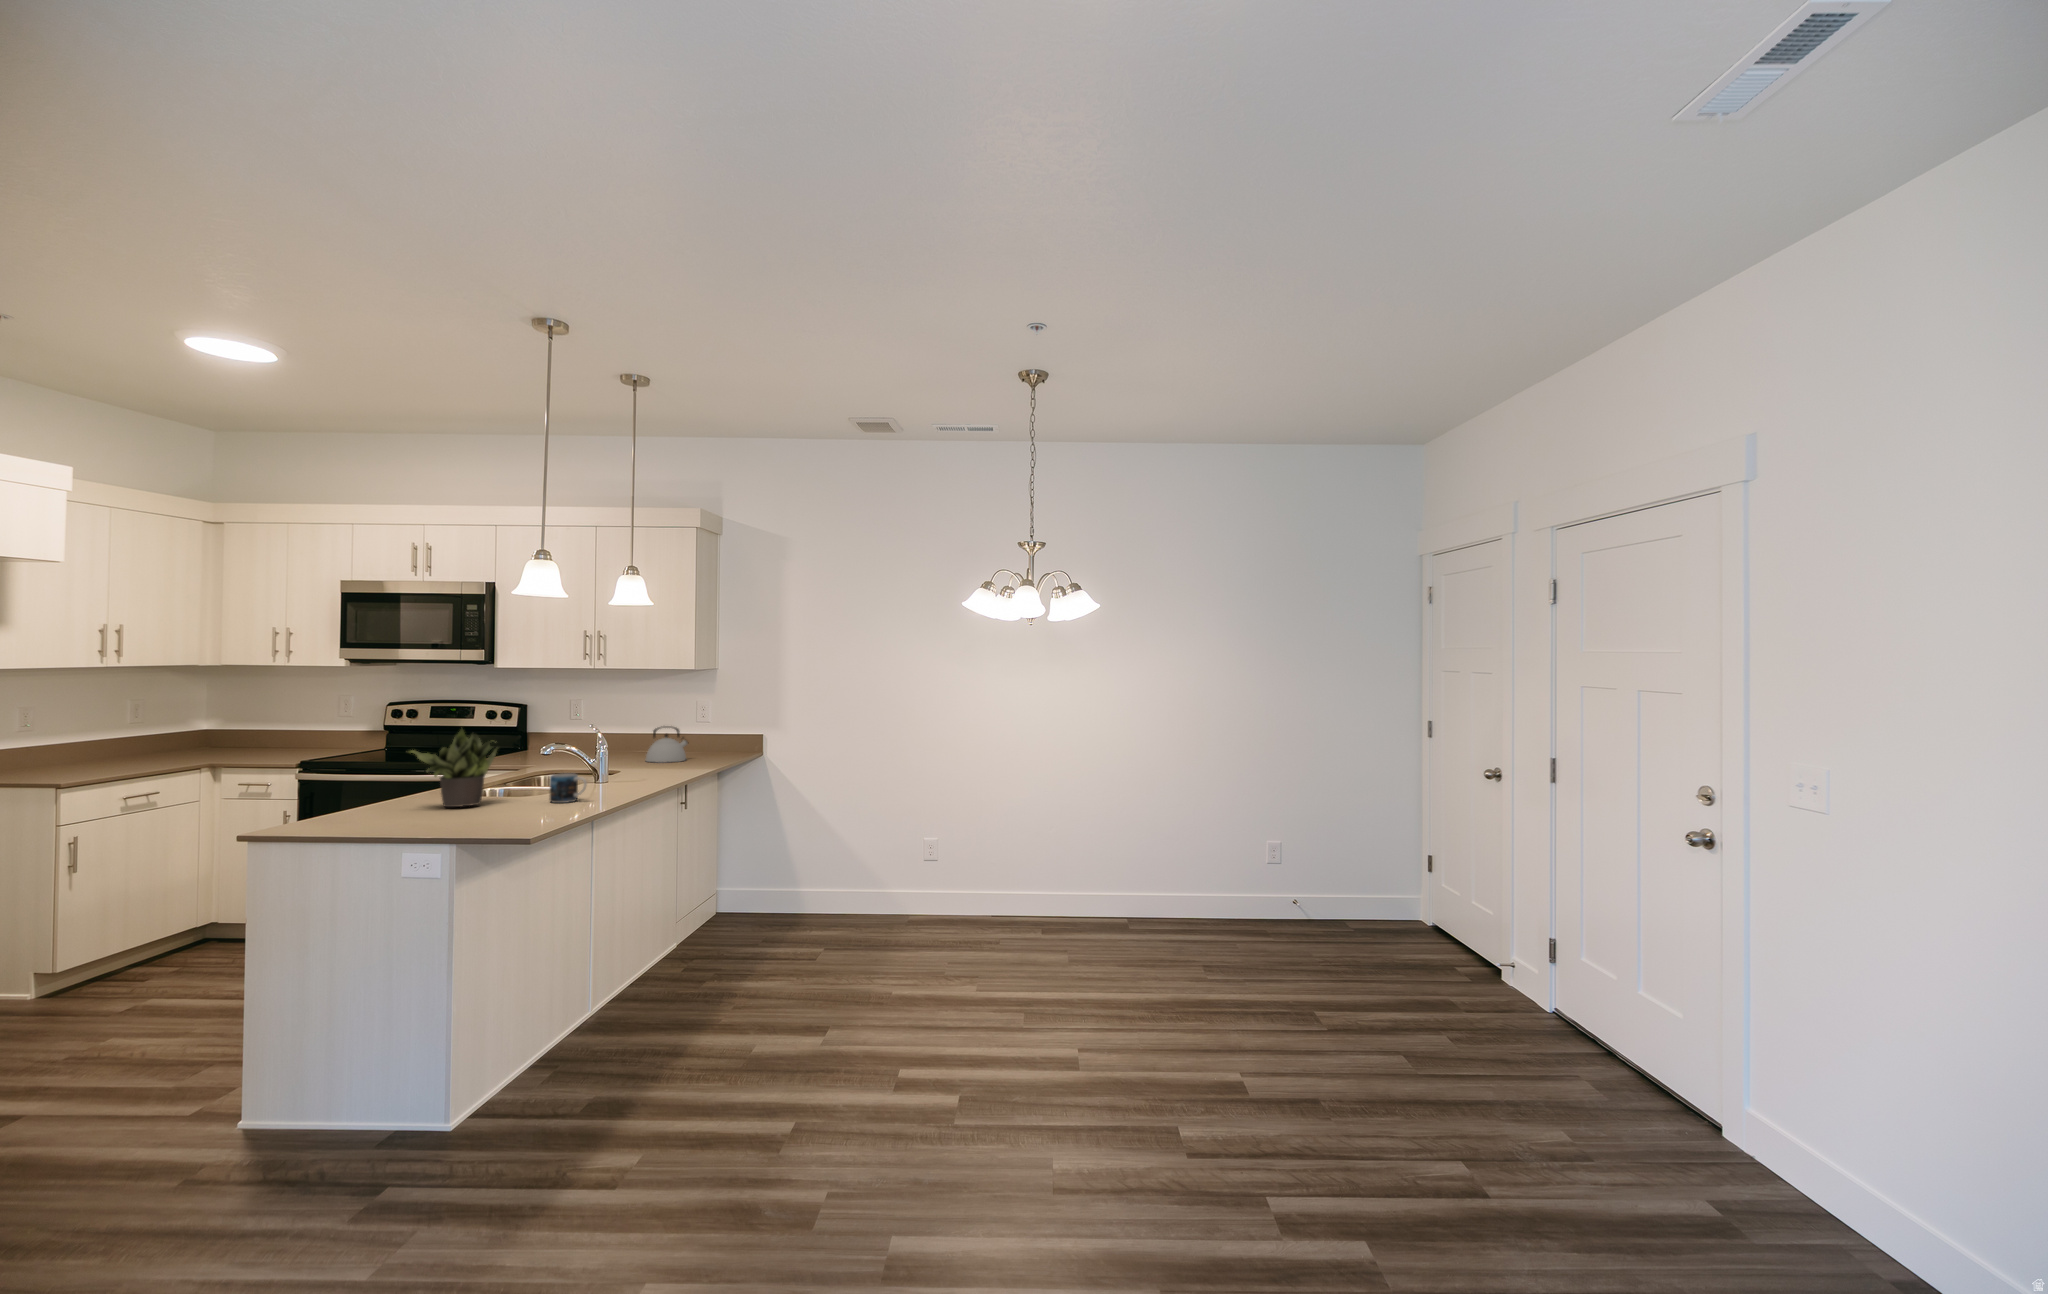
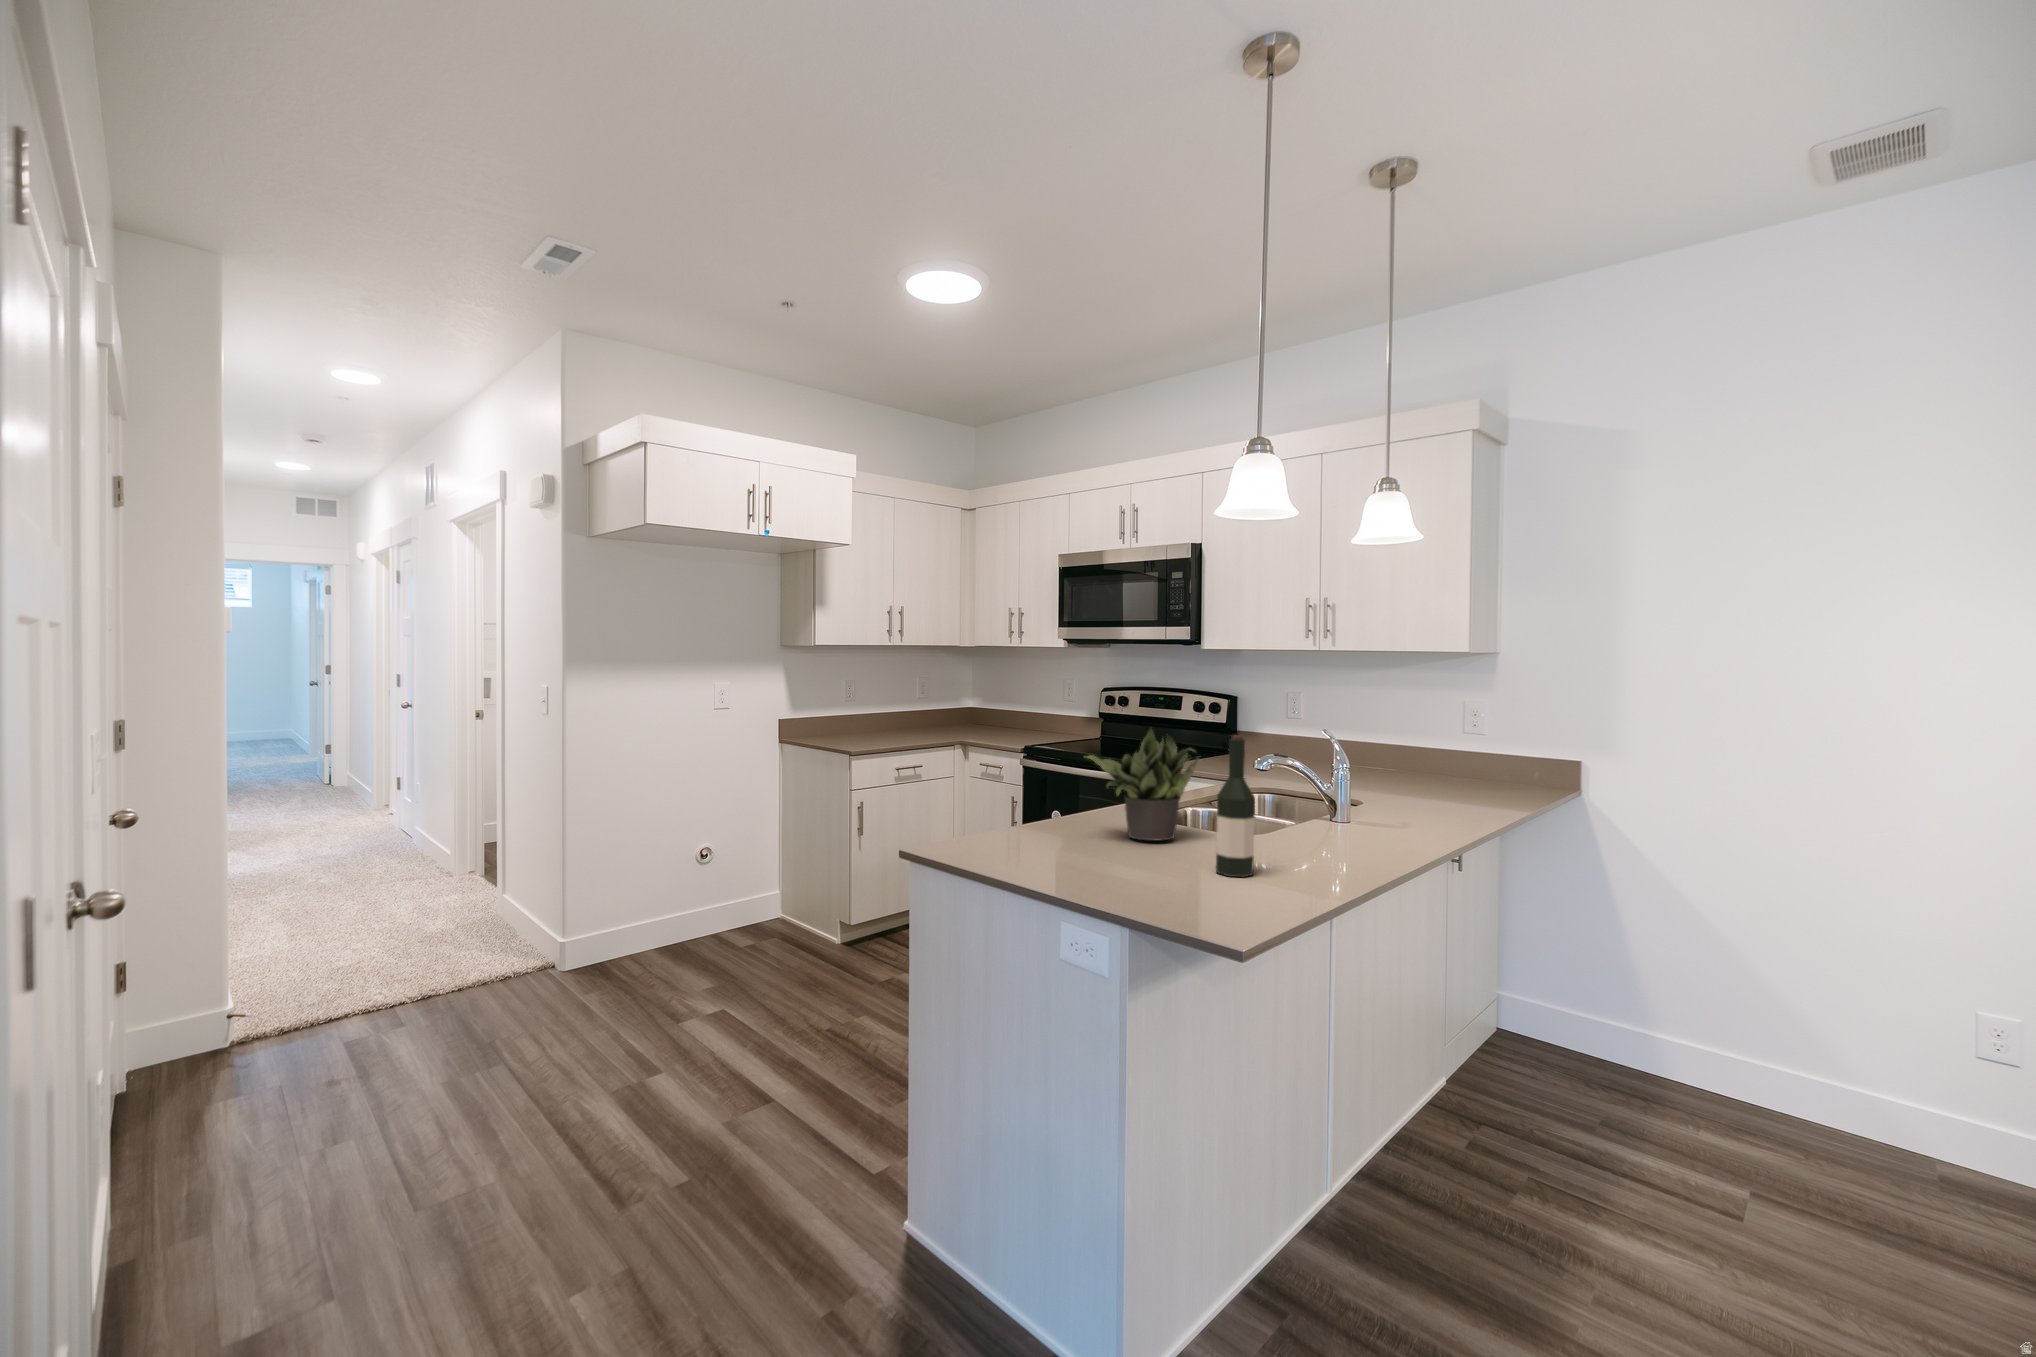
kettle: present [645,726,688,763] -> none [1385,733,1447,785]
wine bottle: none [514,727,541,816] -> present [1216,735,1255,877]
mug: present [550,773,587,803] -> none [1267,805,1322,853]

